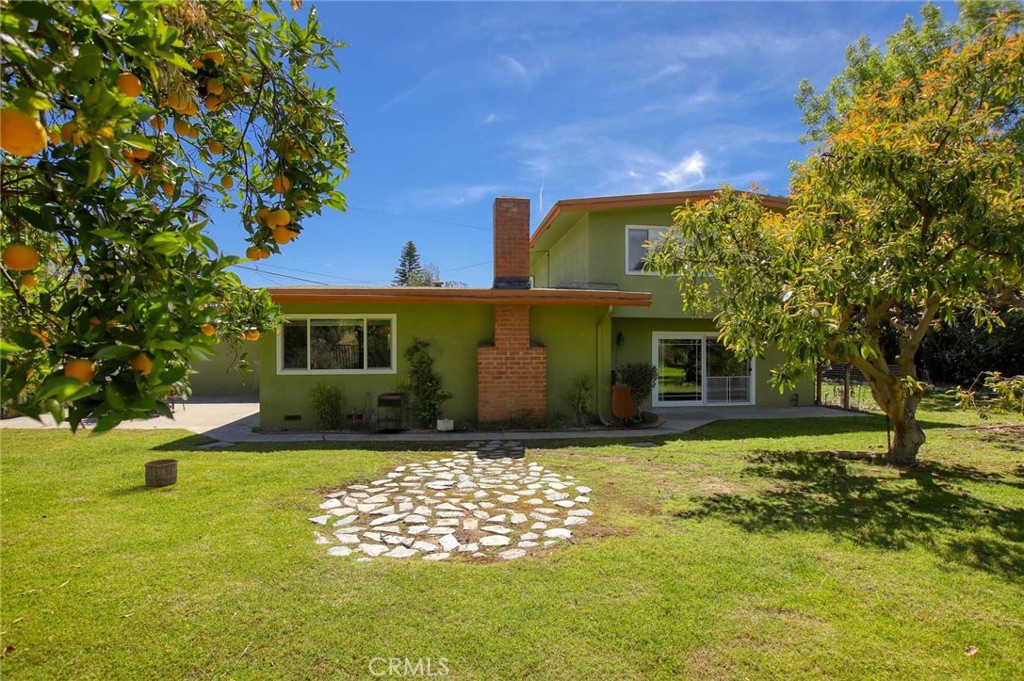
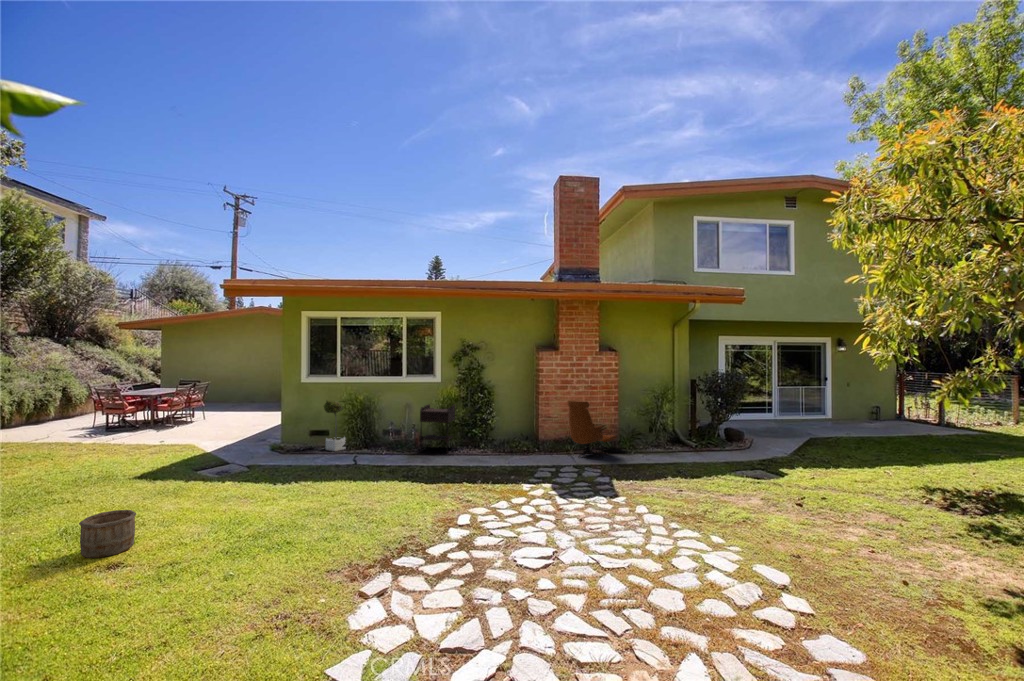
lounge chair: present [612,385,637,428] -> present [567,400,616,458]
potted tree: present [435,390,453,431] -> present [324,400,346,451]

